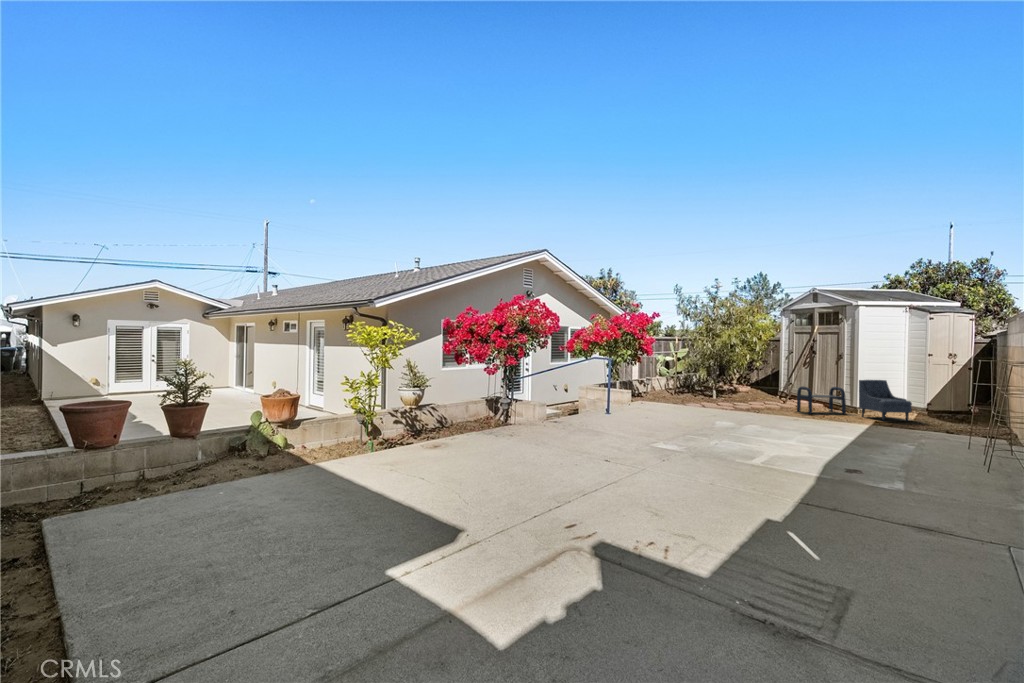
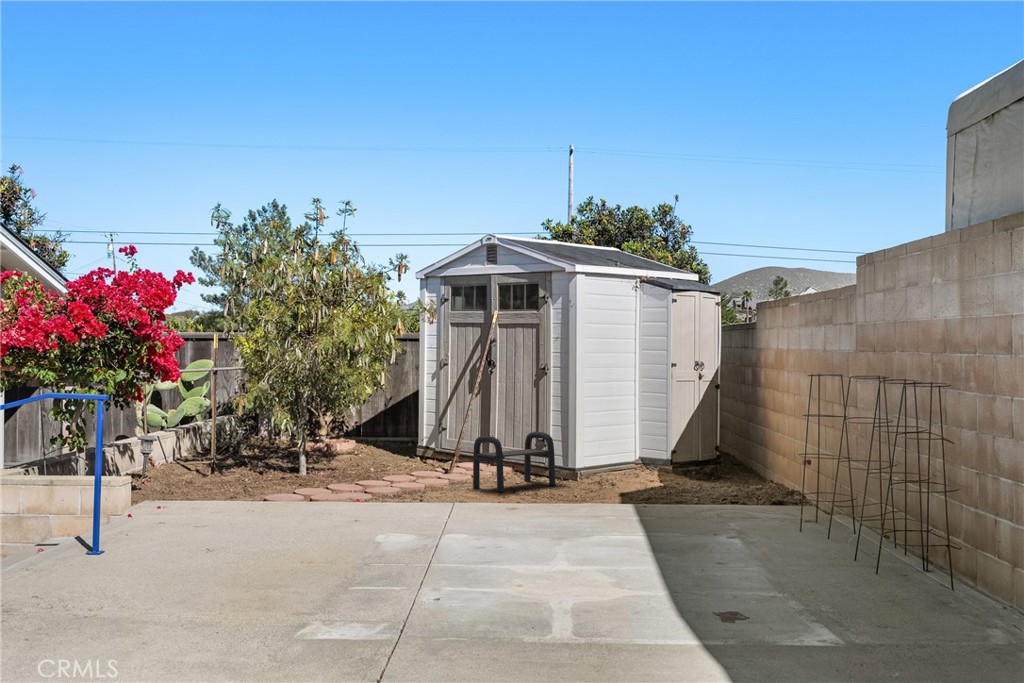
chair: present [859,380,912,421] -> none [577,414,658,493]

